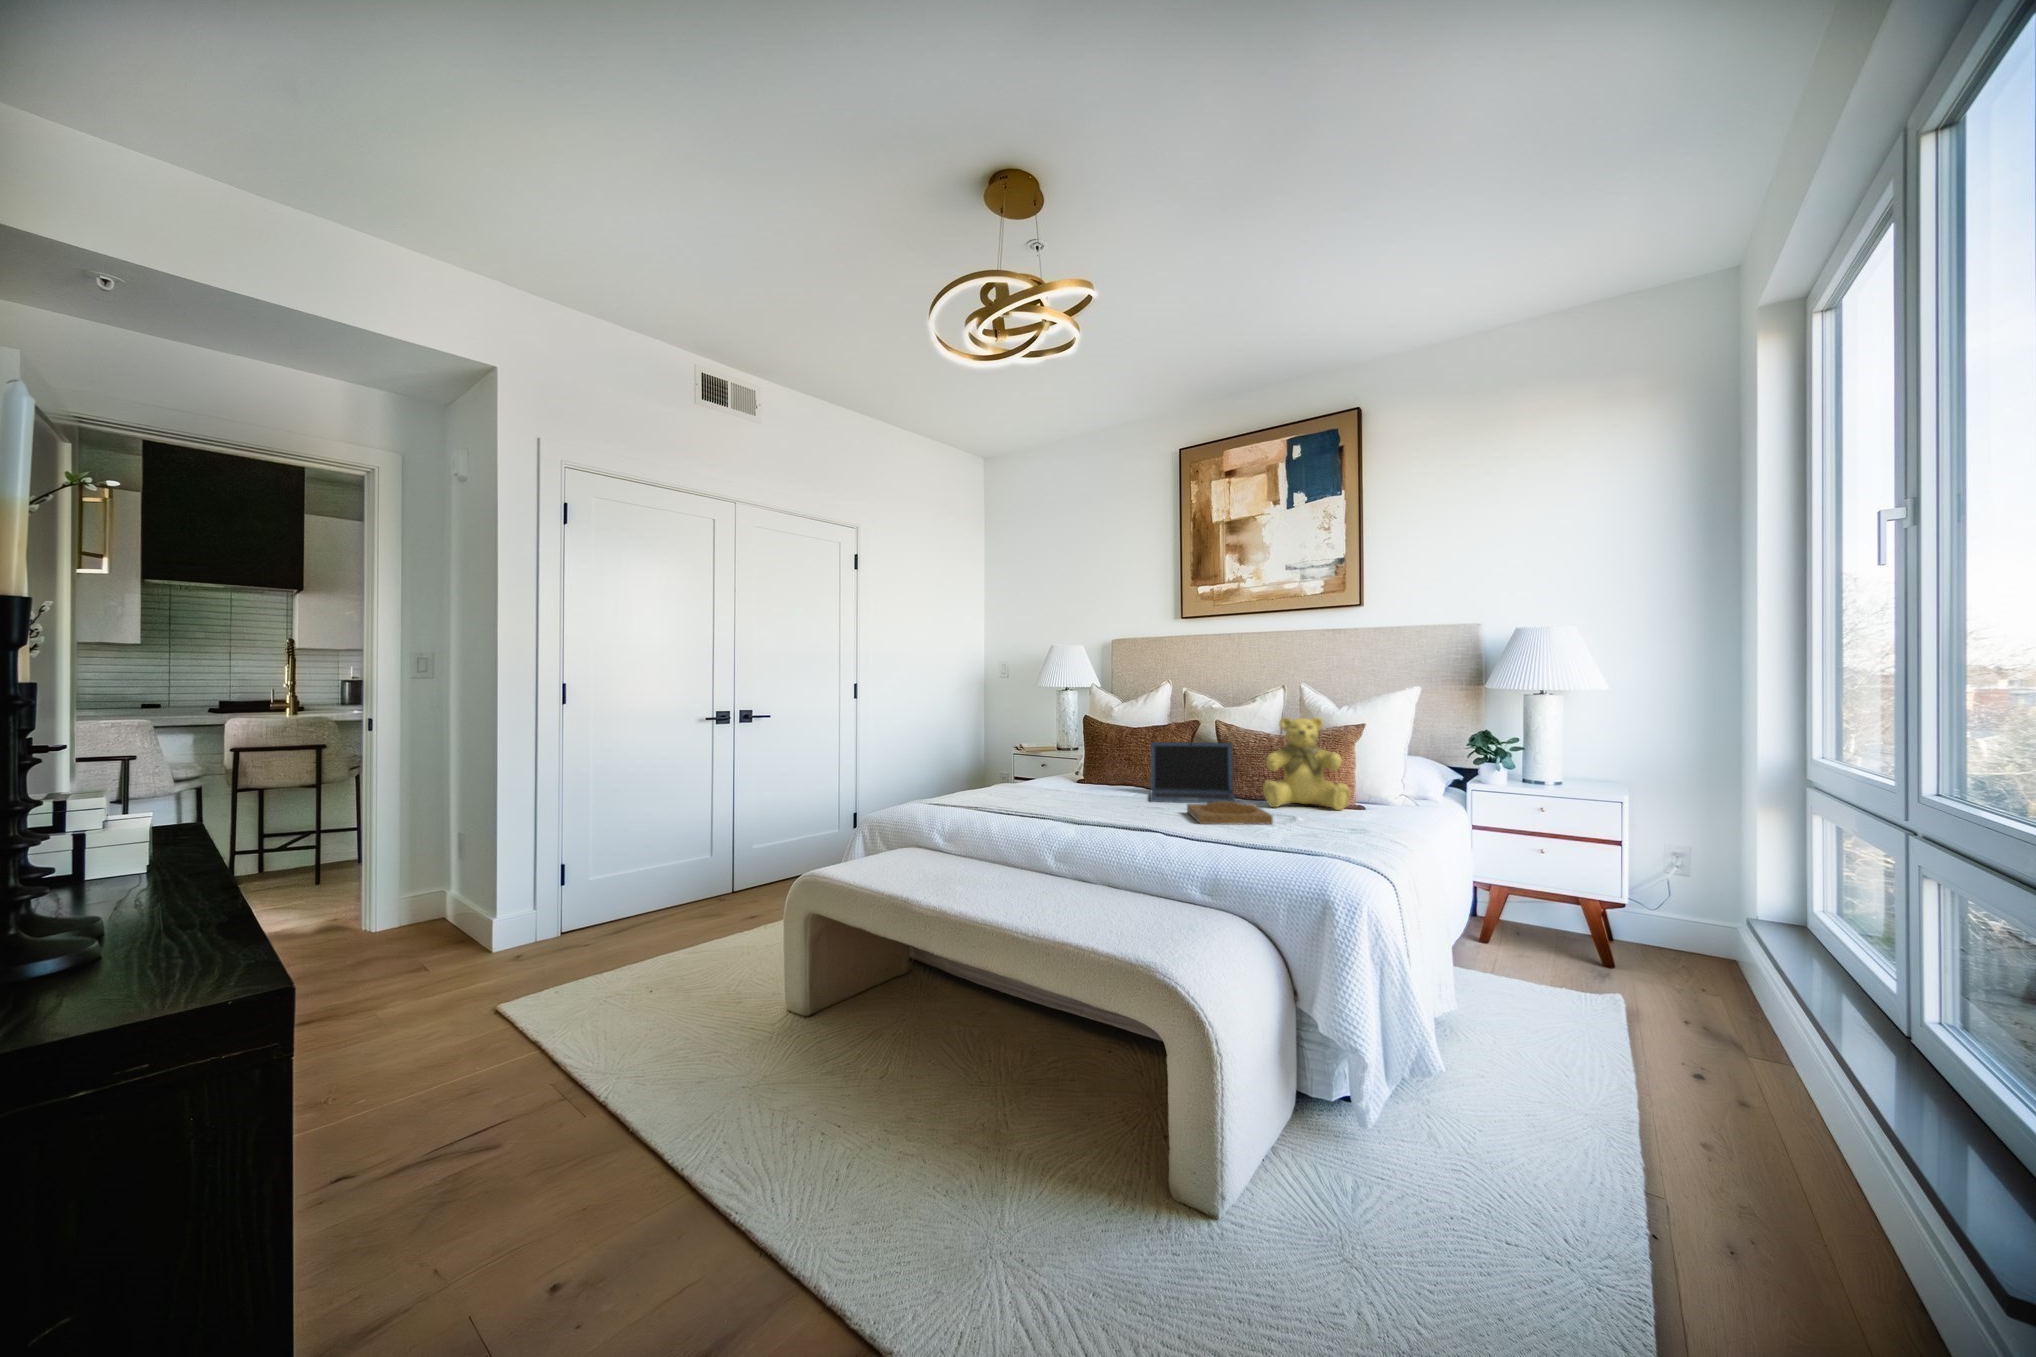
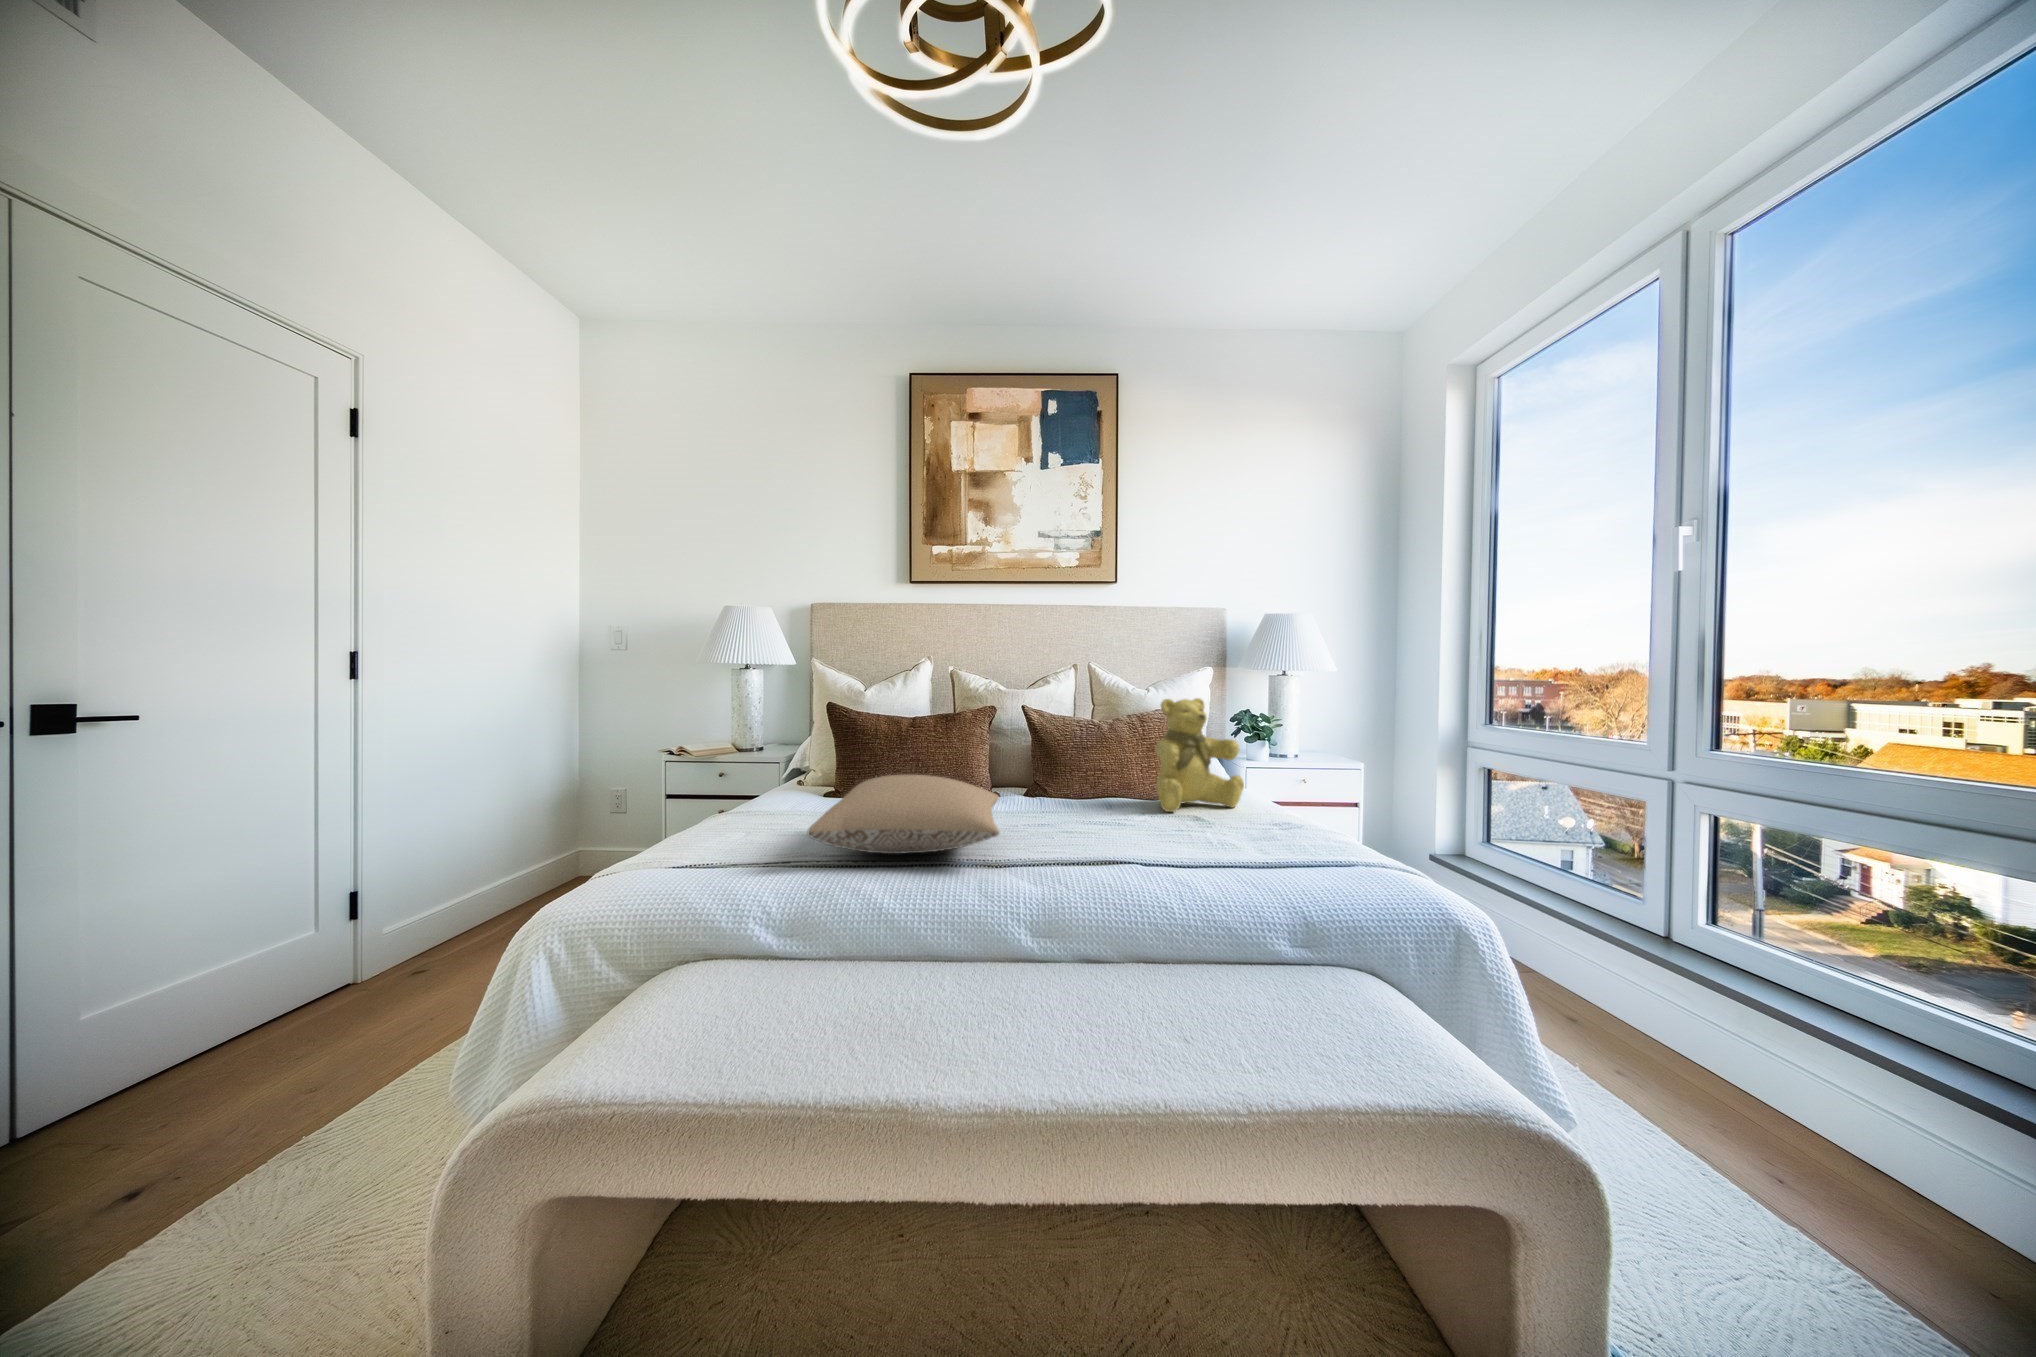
laptop: present [1150,742,1237,803] -> none [979,732,1119,822]
pillow: none [982,761,1123,805] -> present [808,775,1000,854]
tray: present [1187,801,1273,824] -> none [1121,813,1259,857]

